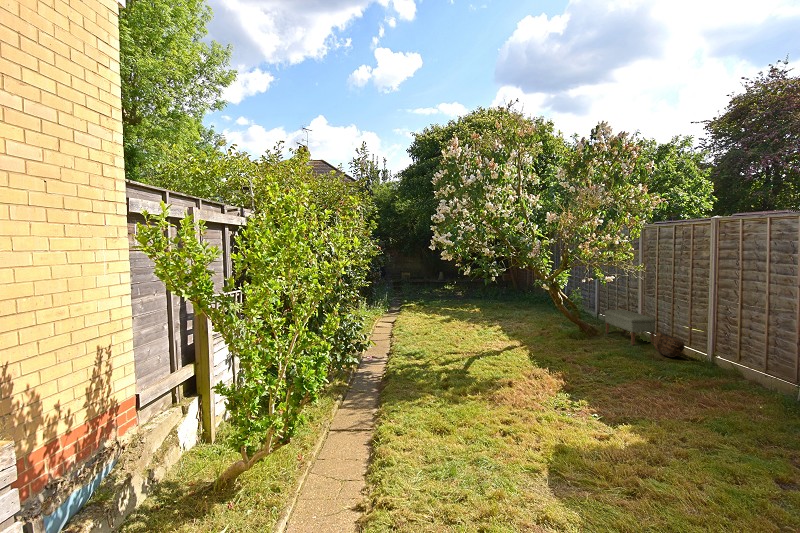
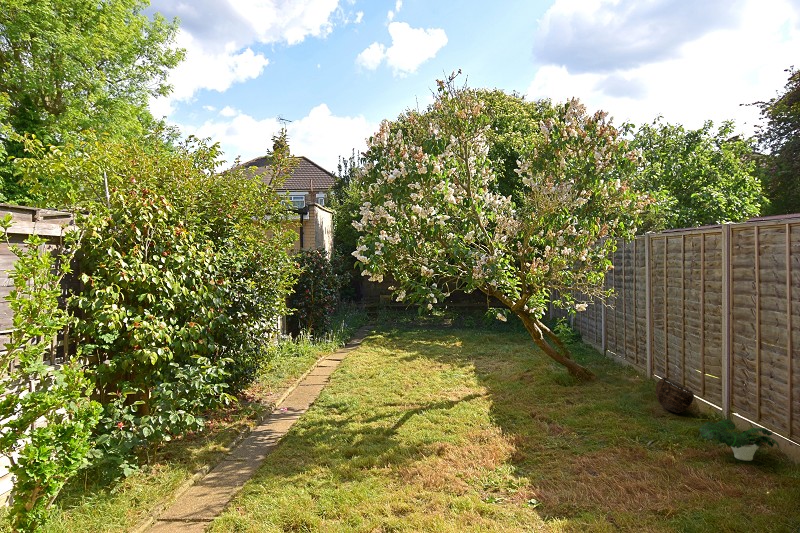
bench: present [604,310,656,345] -> none [602,345,662,394]
potted plant: none [697,359,758,386] -> present [699,419,779,461]

